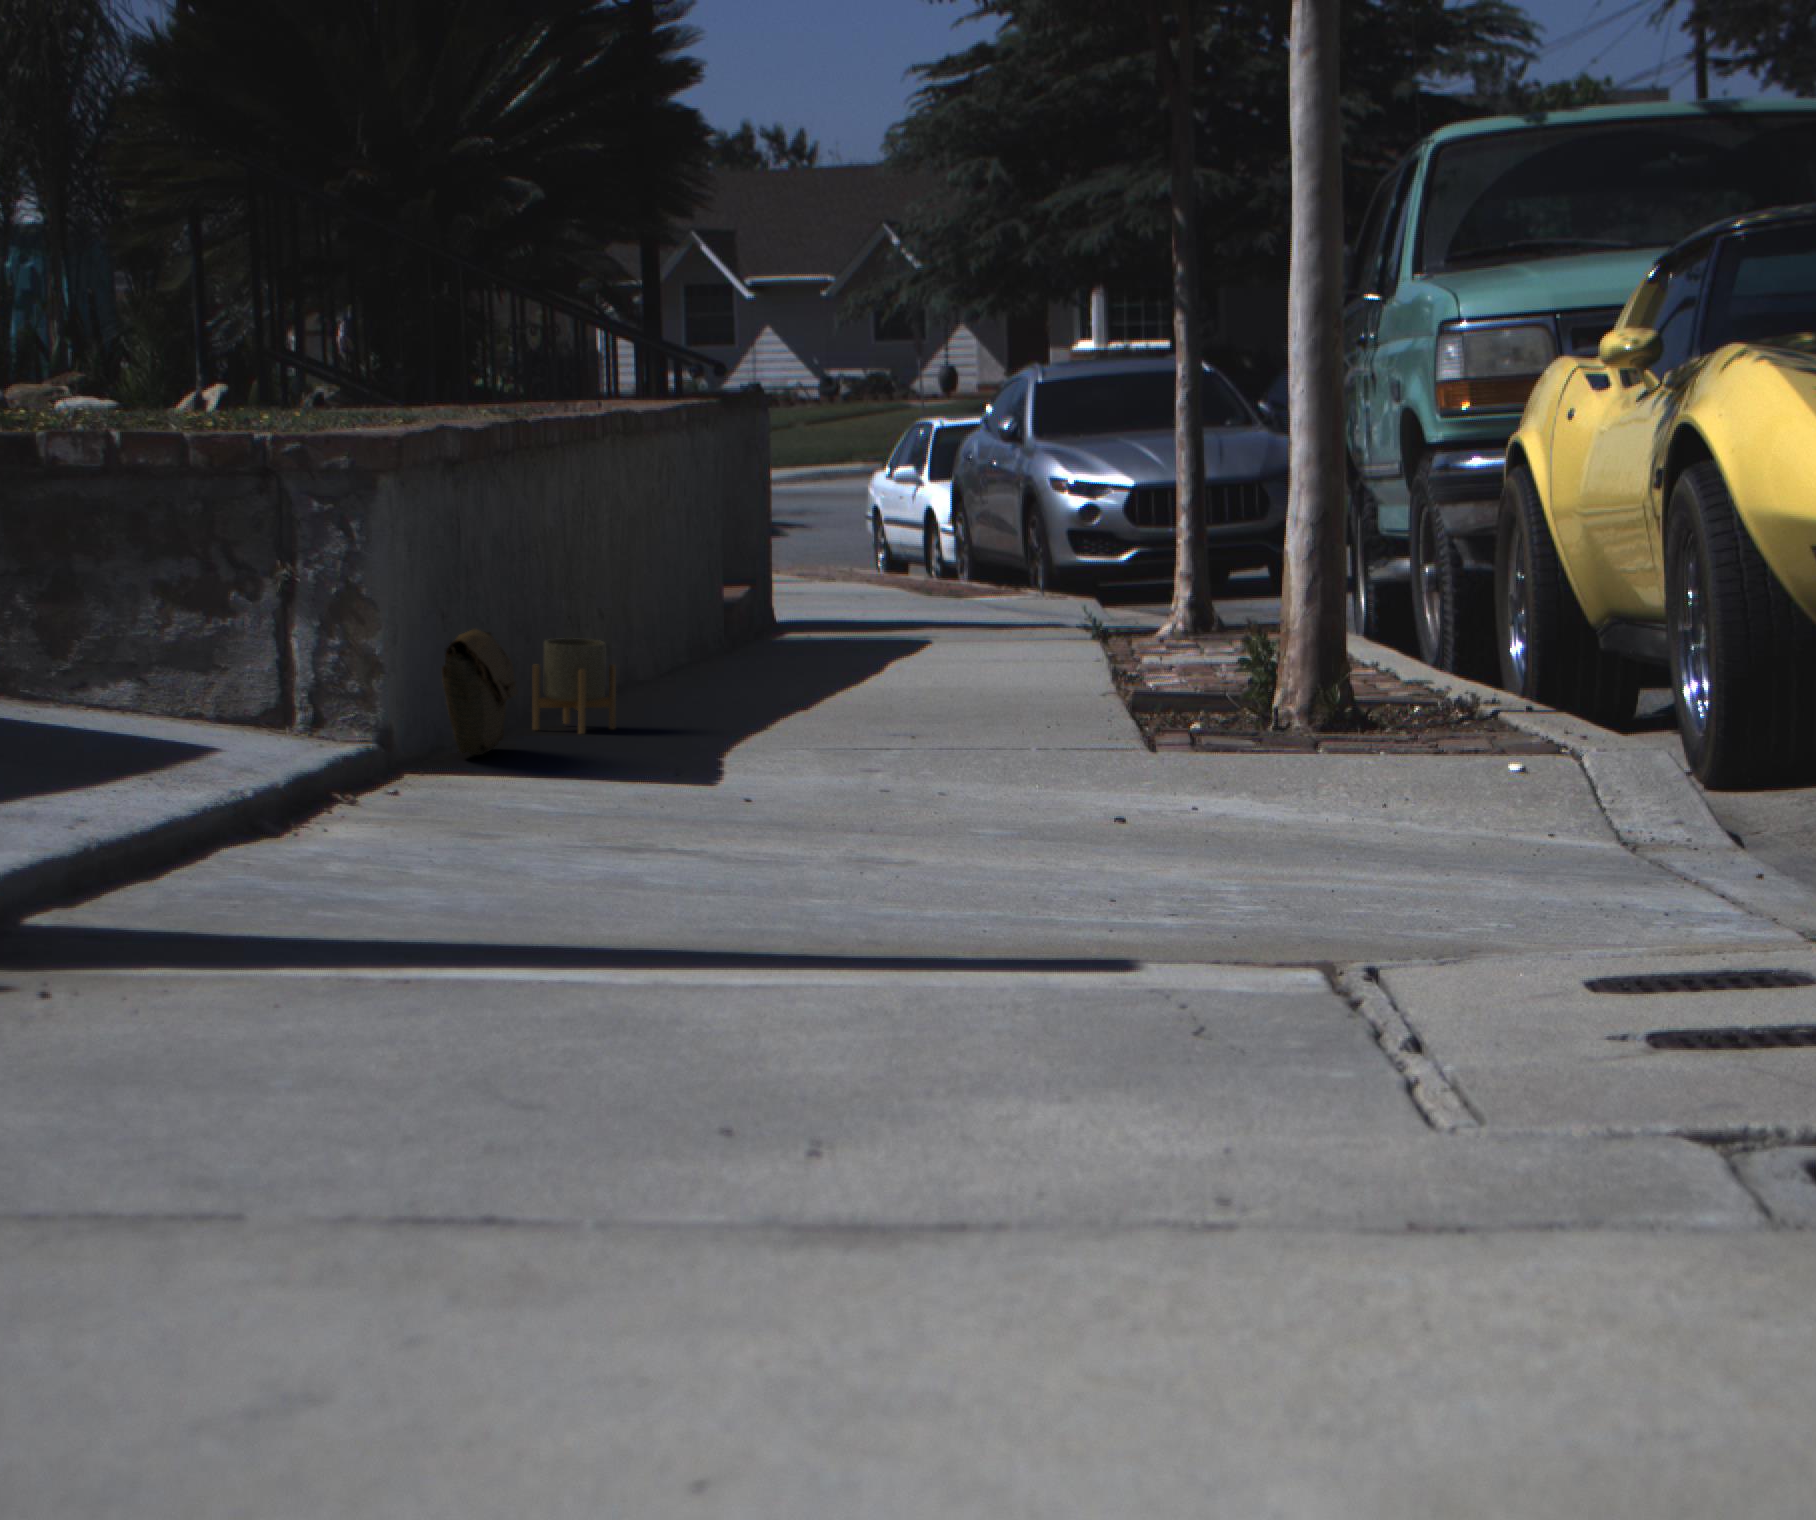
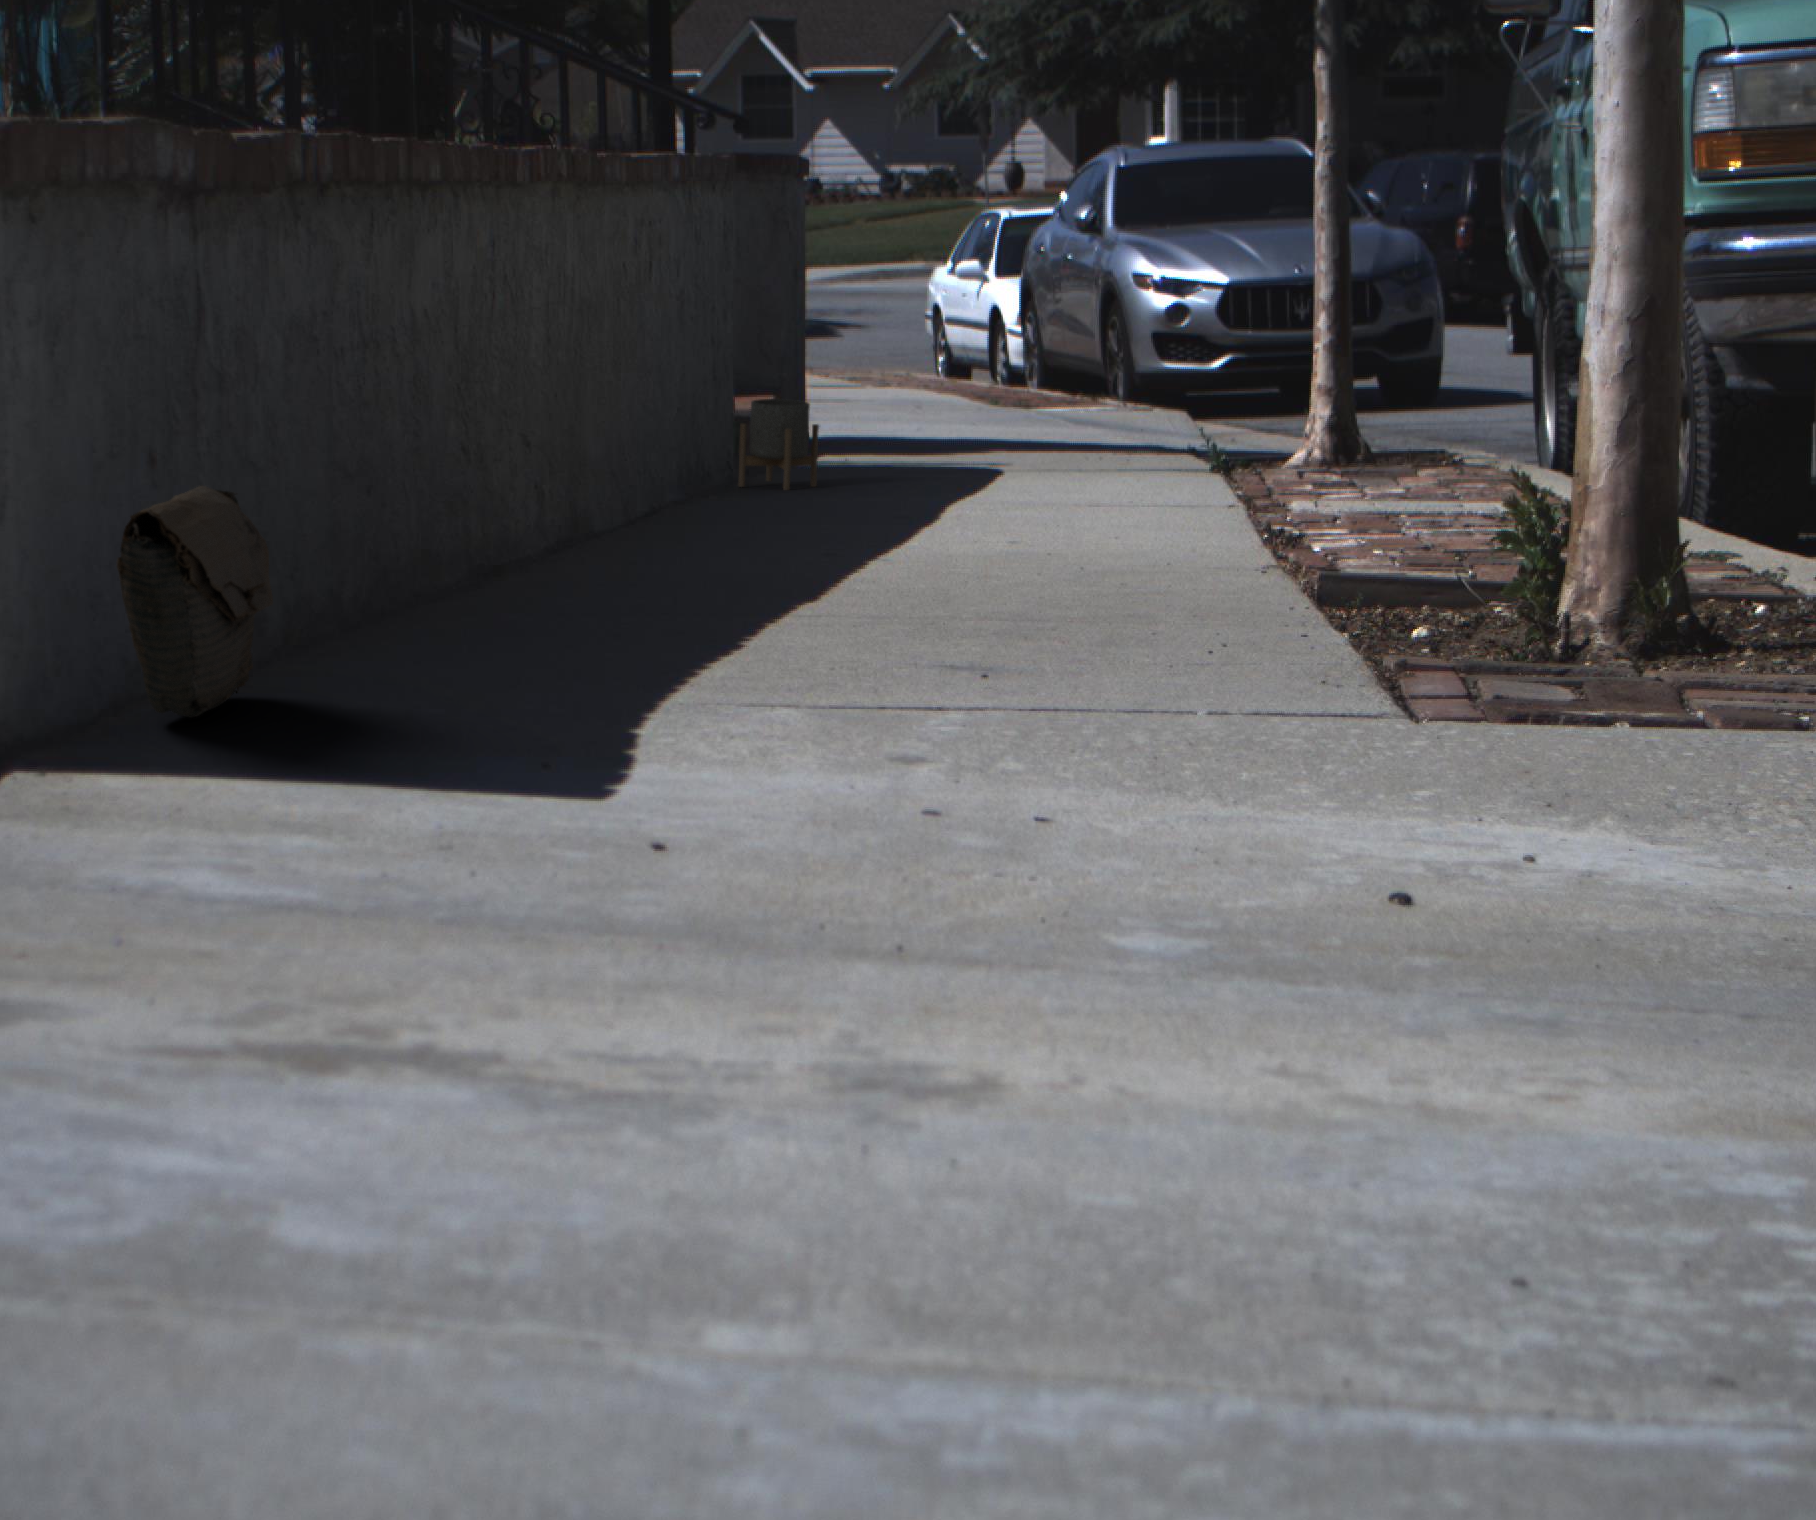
planter: present [533,638,616,734] -> present [738,399,819,490]

